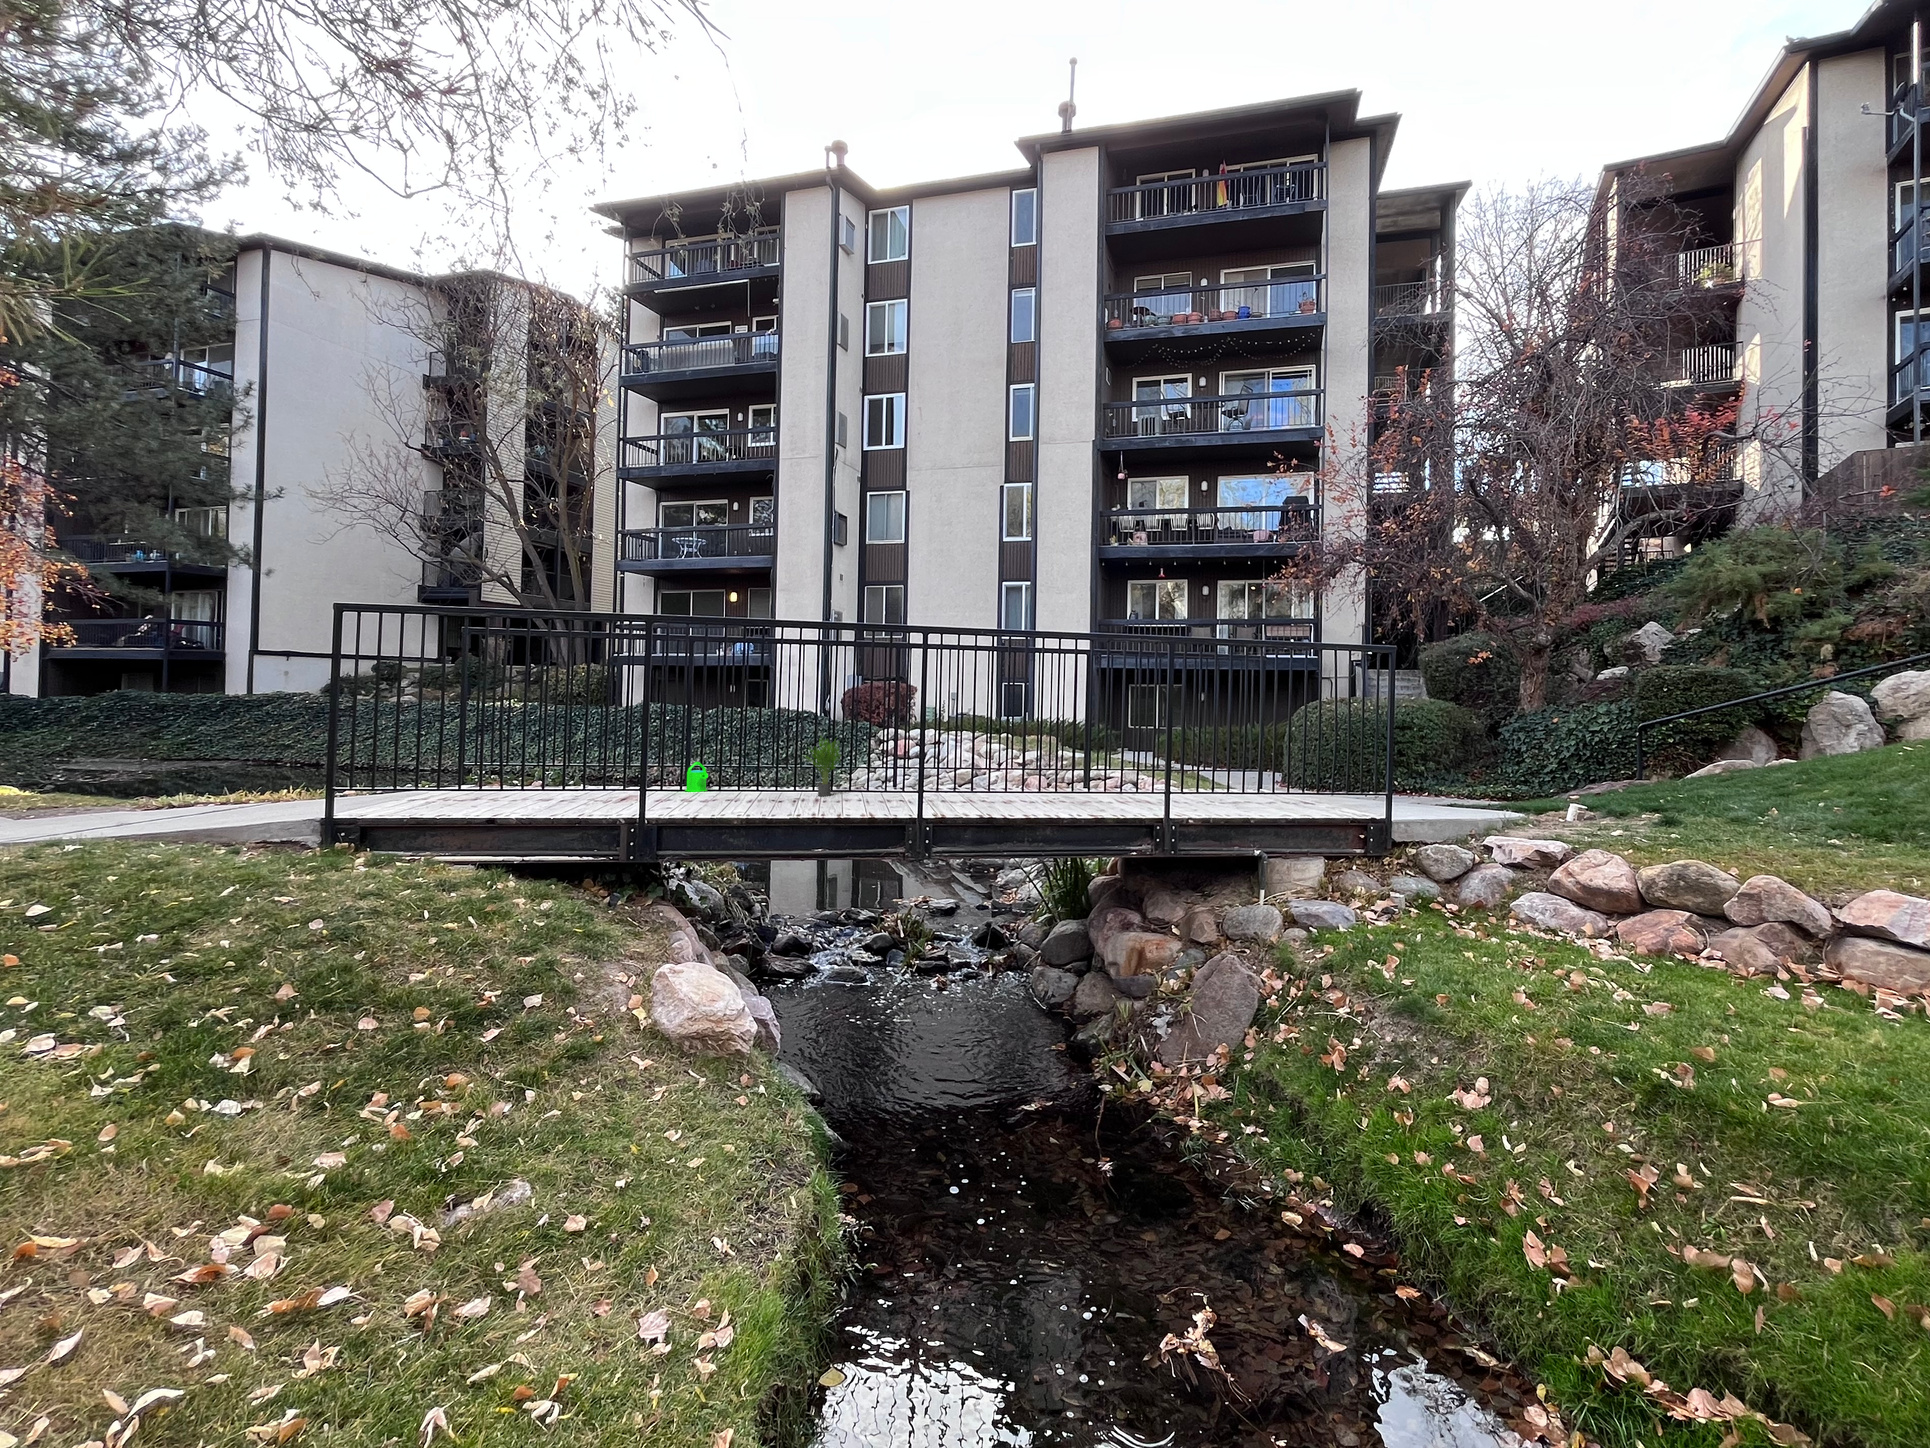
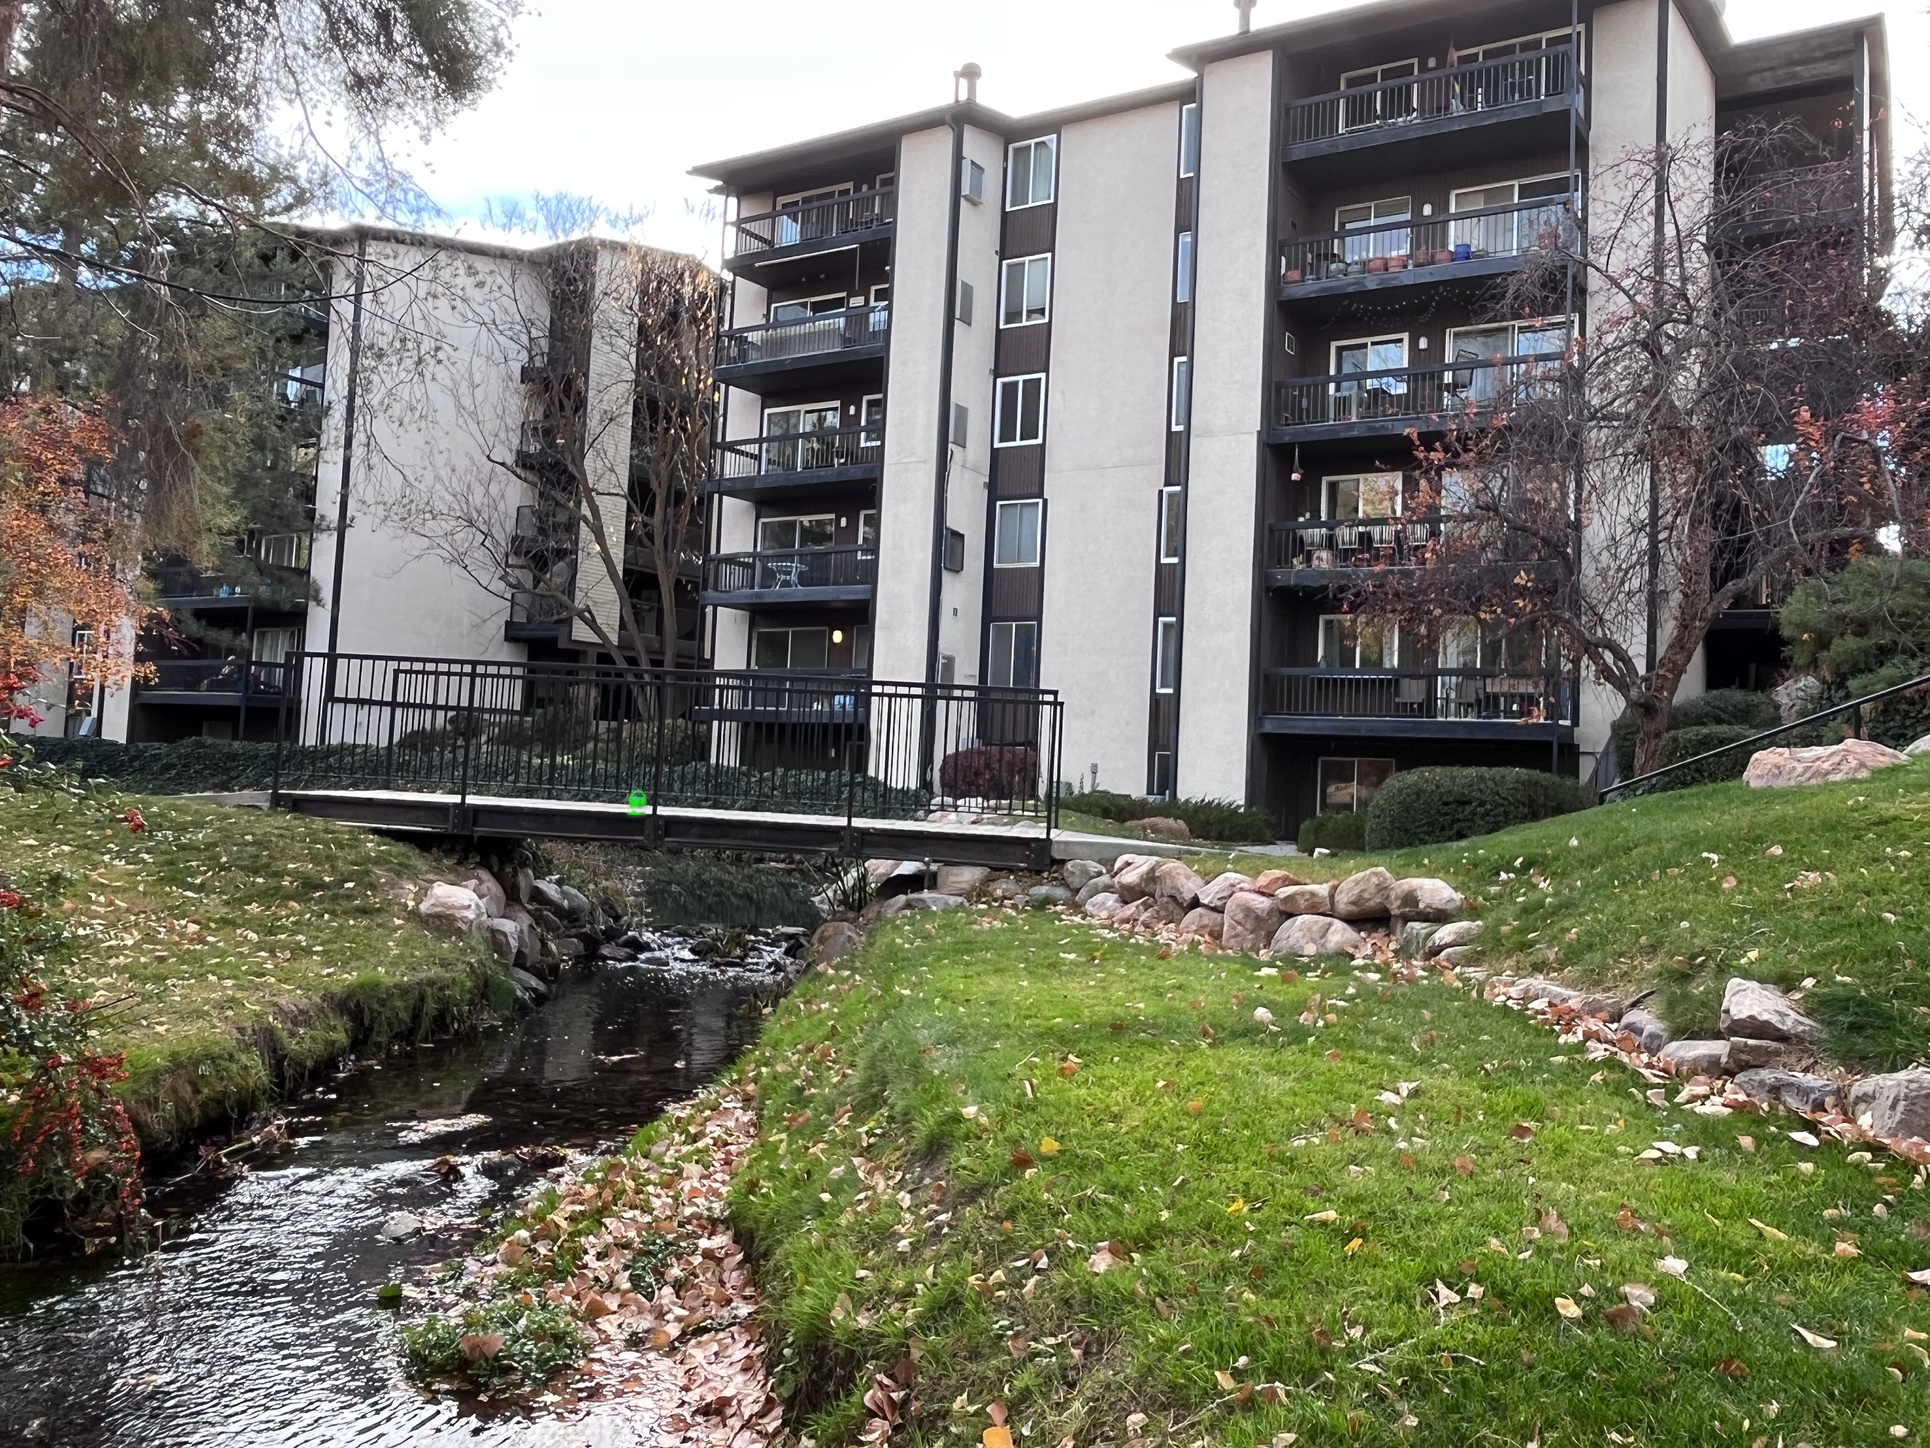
potted plant: present [807,741,839,797] -> none [706,766,744,819]

